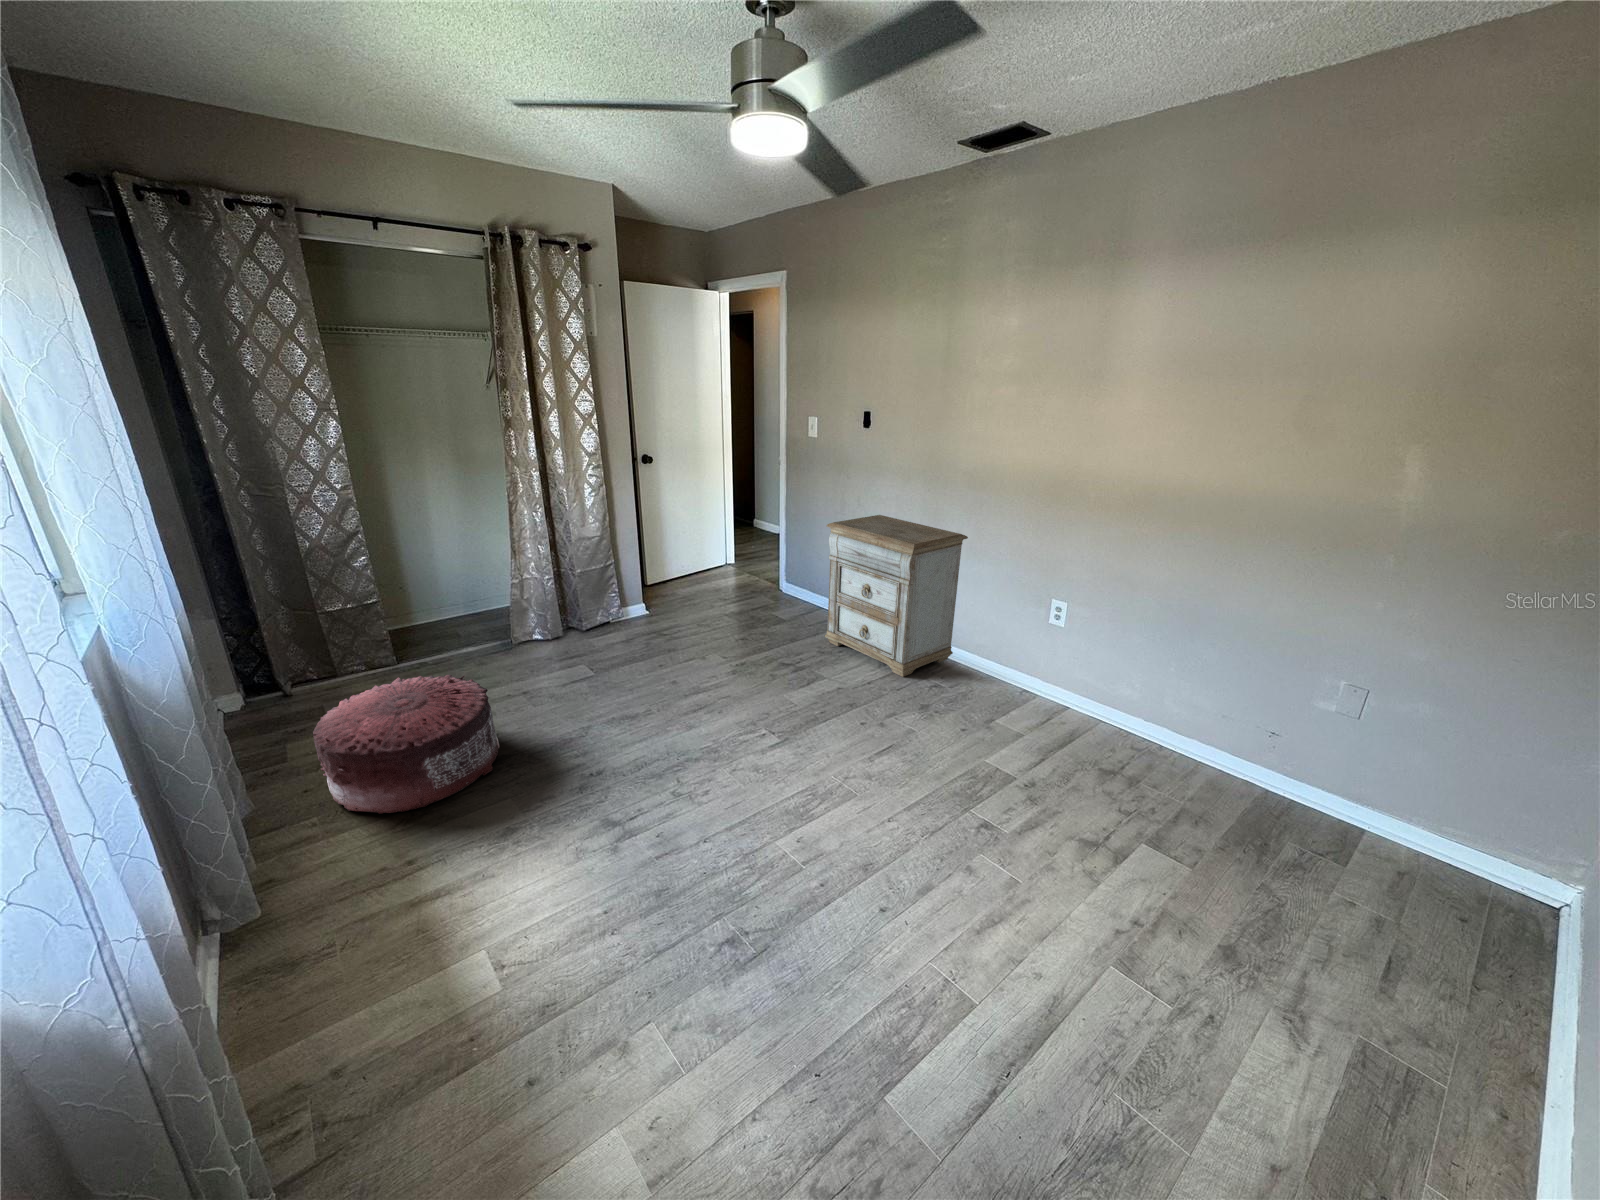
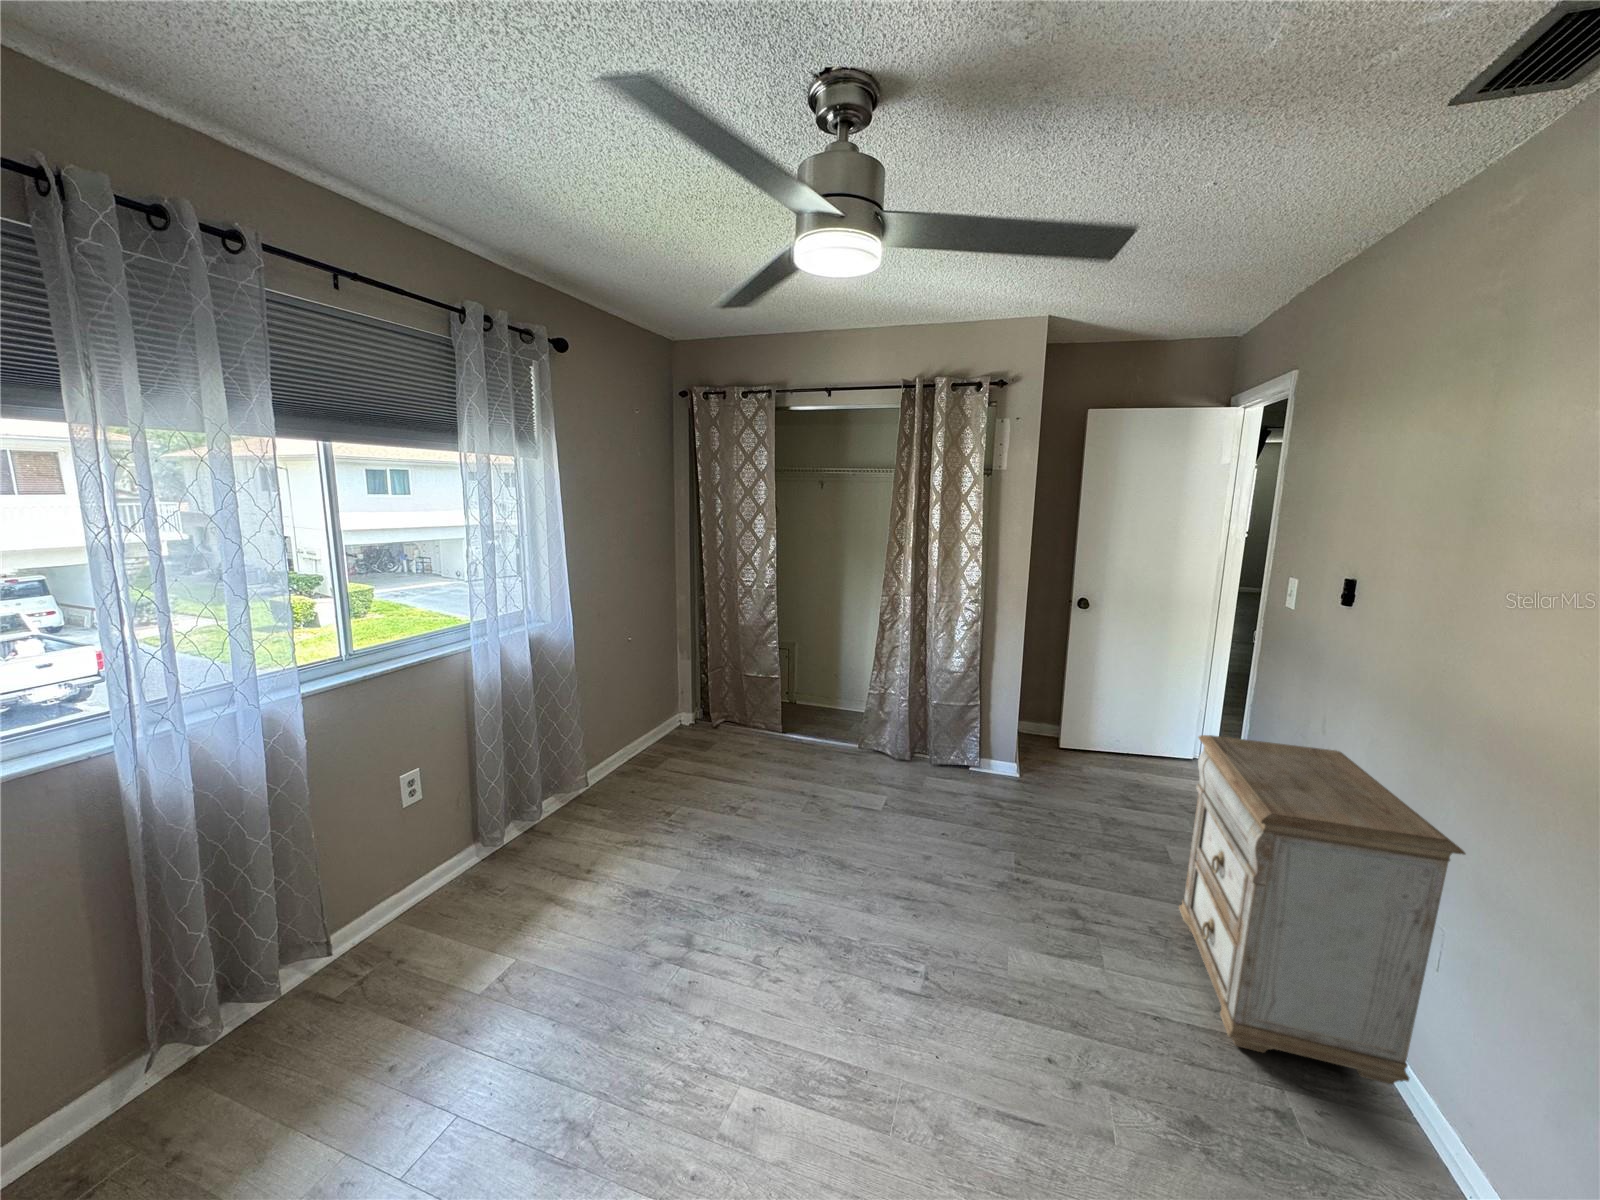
pouf: present [313,675,499,814] -> none [612,739,745,846]

